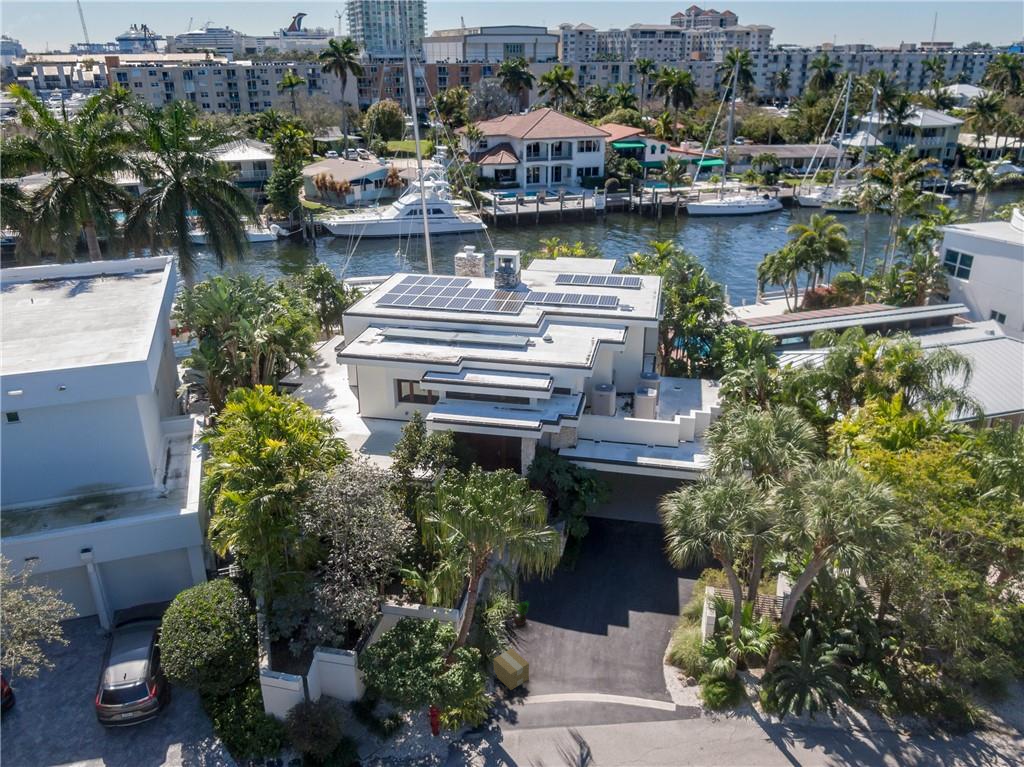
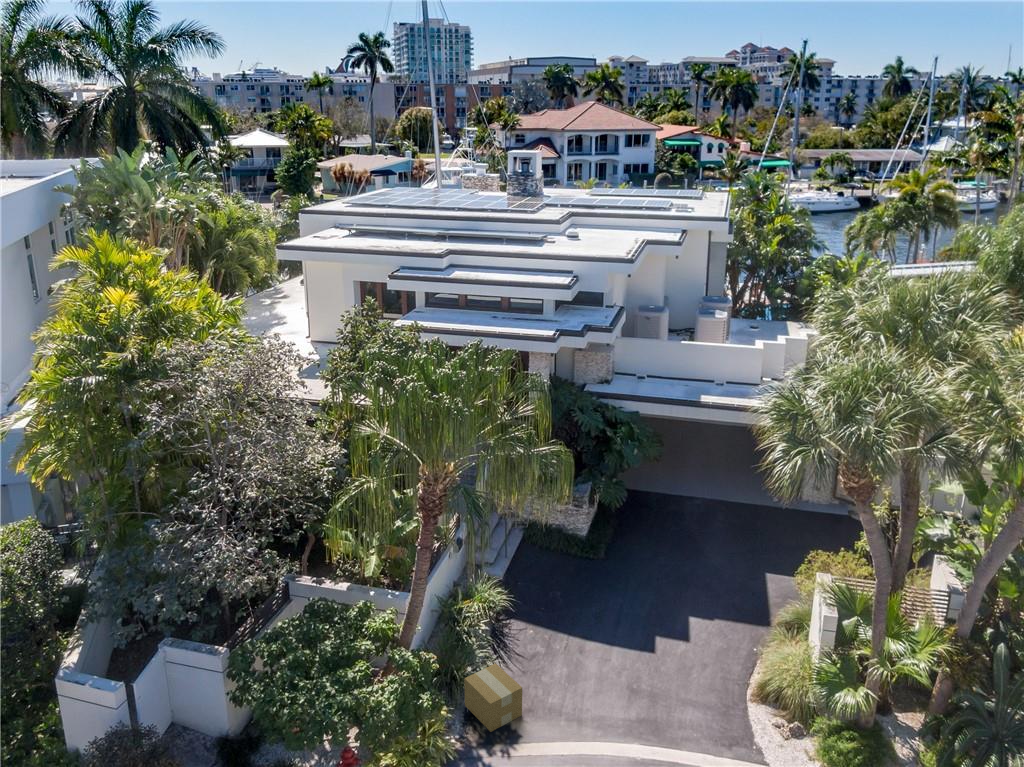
potted tree: present [513,602,529,625] -> none [504,592,531,633]

